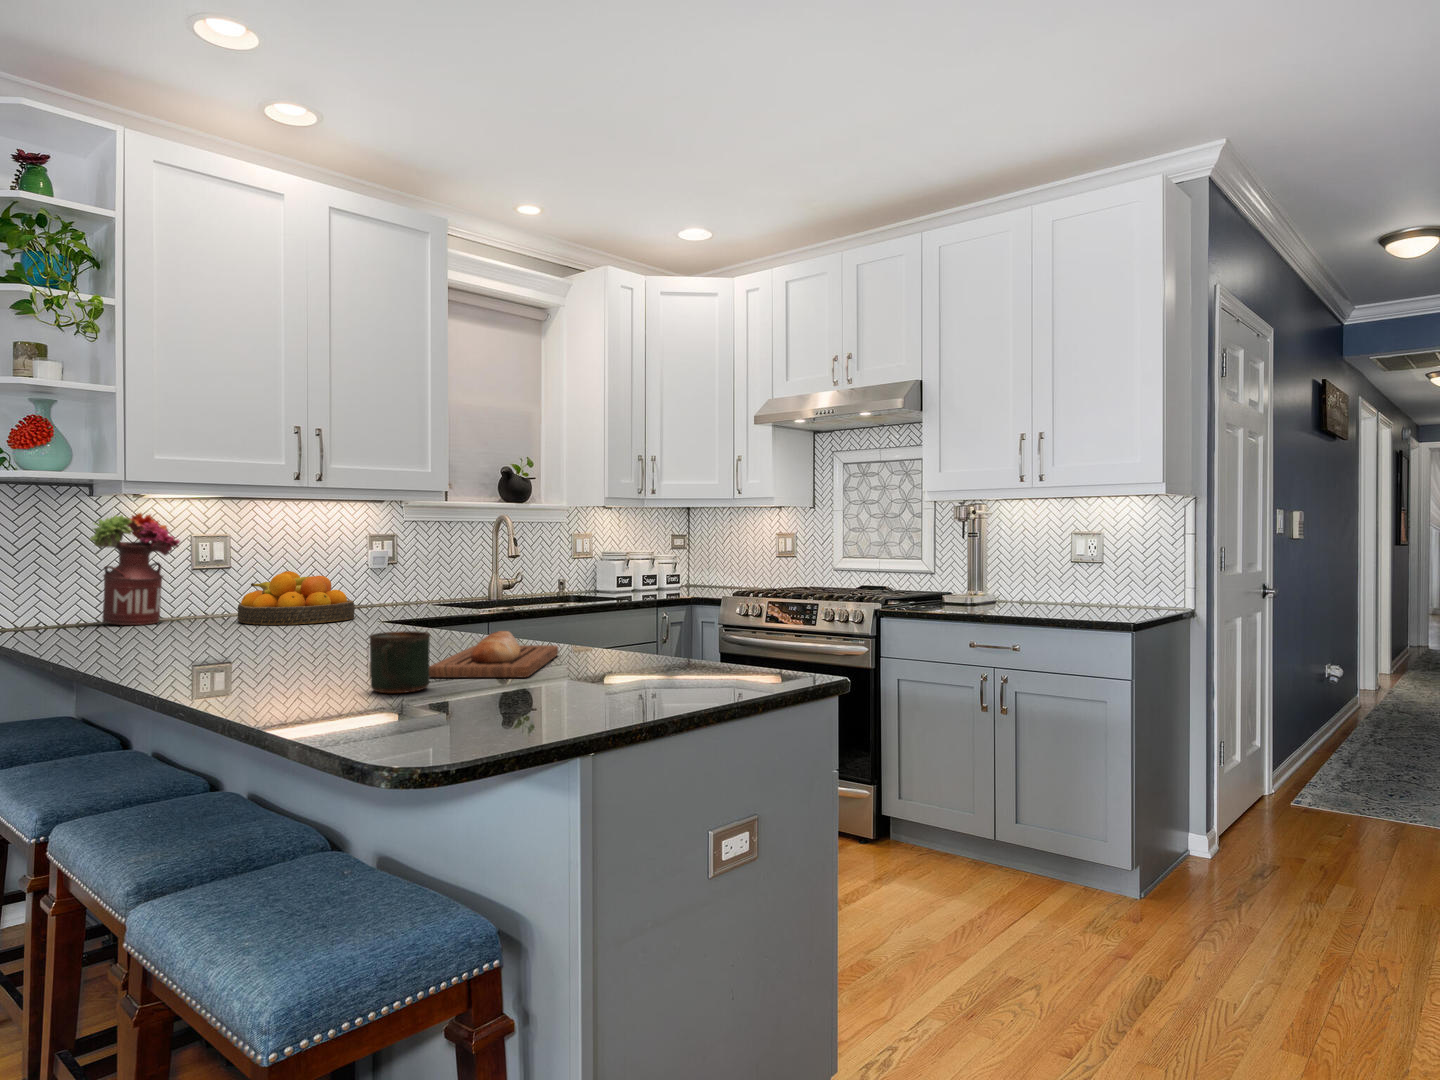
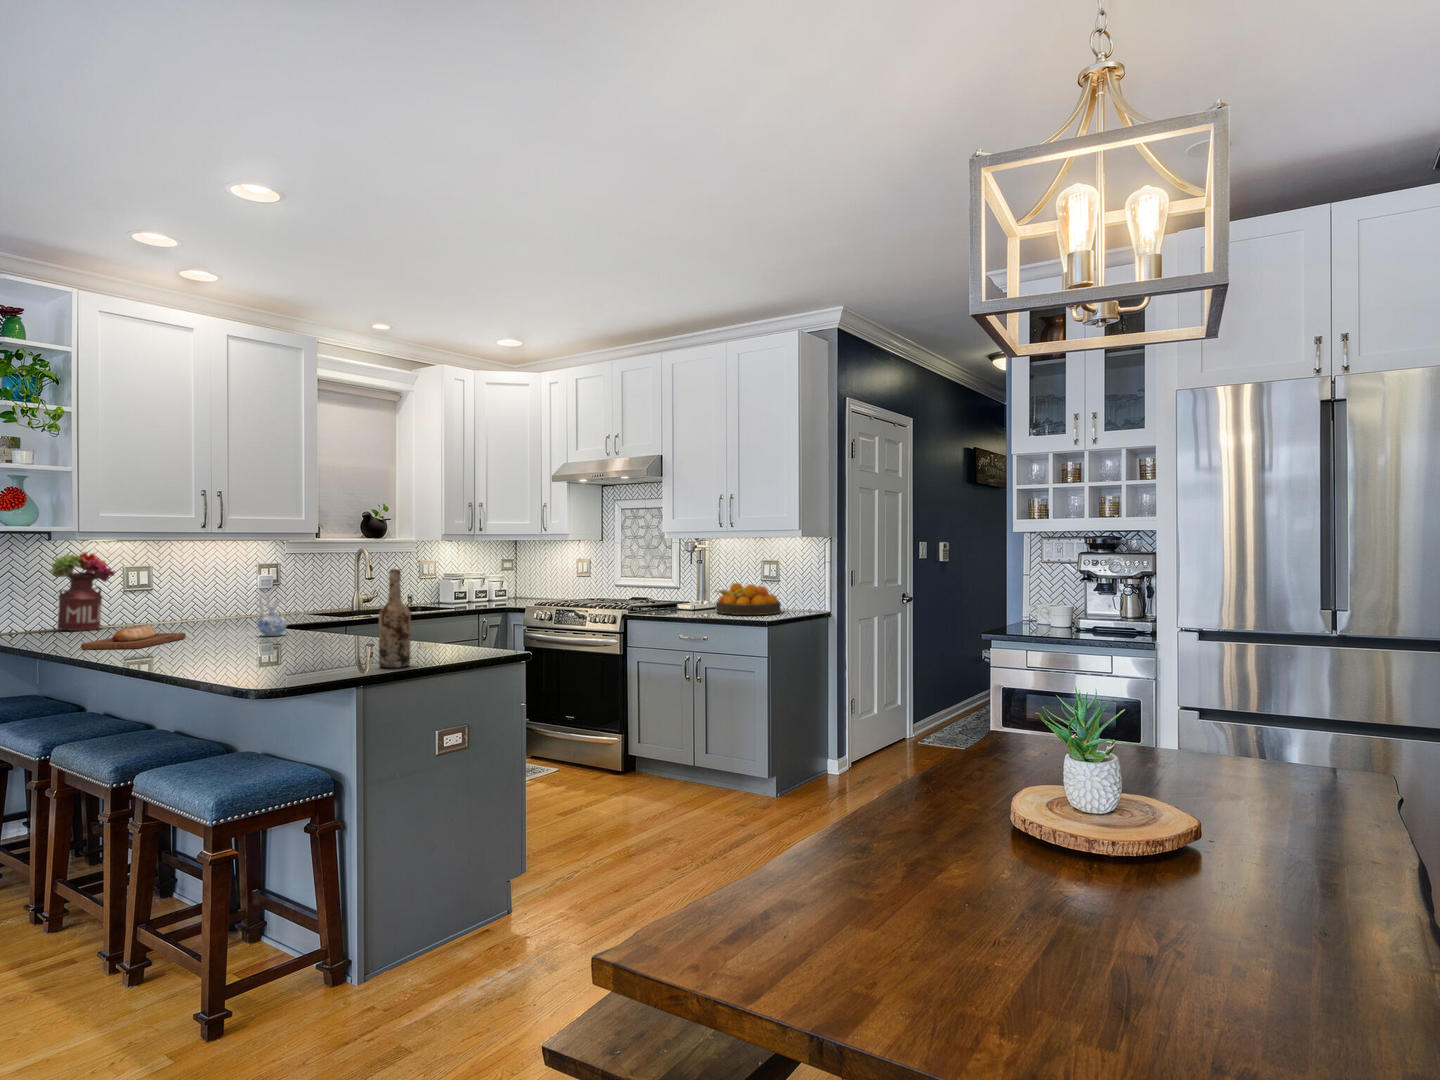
wine bottle: none [613,521,668,704] -> present [379,569,411,668]
fruit bowl: present [238,571,355,625] -> present [716,583,781,615]
ceramic pitcher: none [378,571,419,637] -> present [258,593,287,636]
mug: present [369,631,430,693] -> none [241,631,279,665]
bread loaf: present [429,631,558,677] -> present [81,625,186,649]

